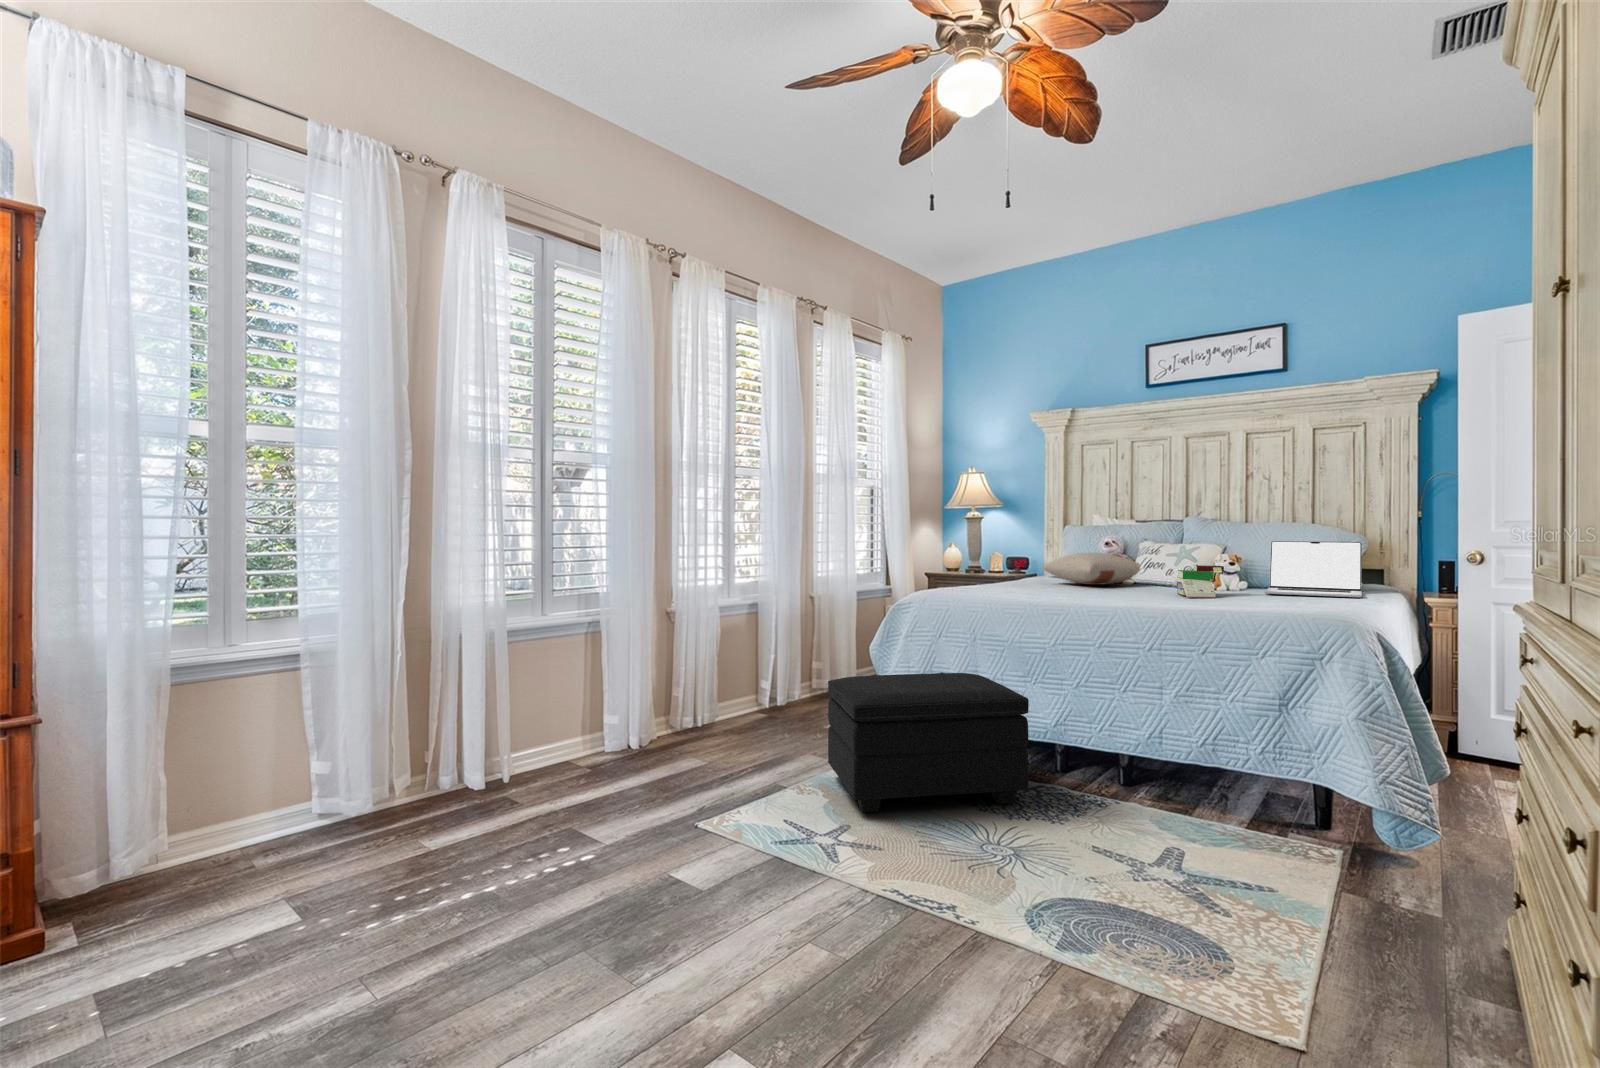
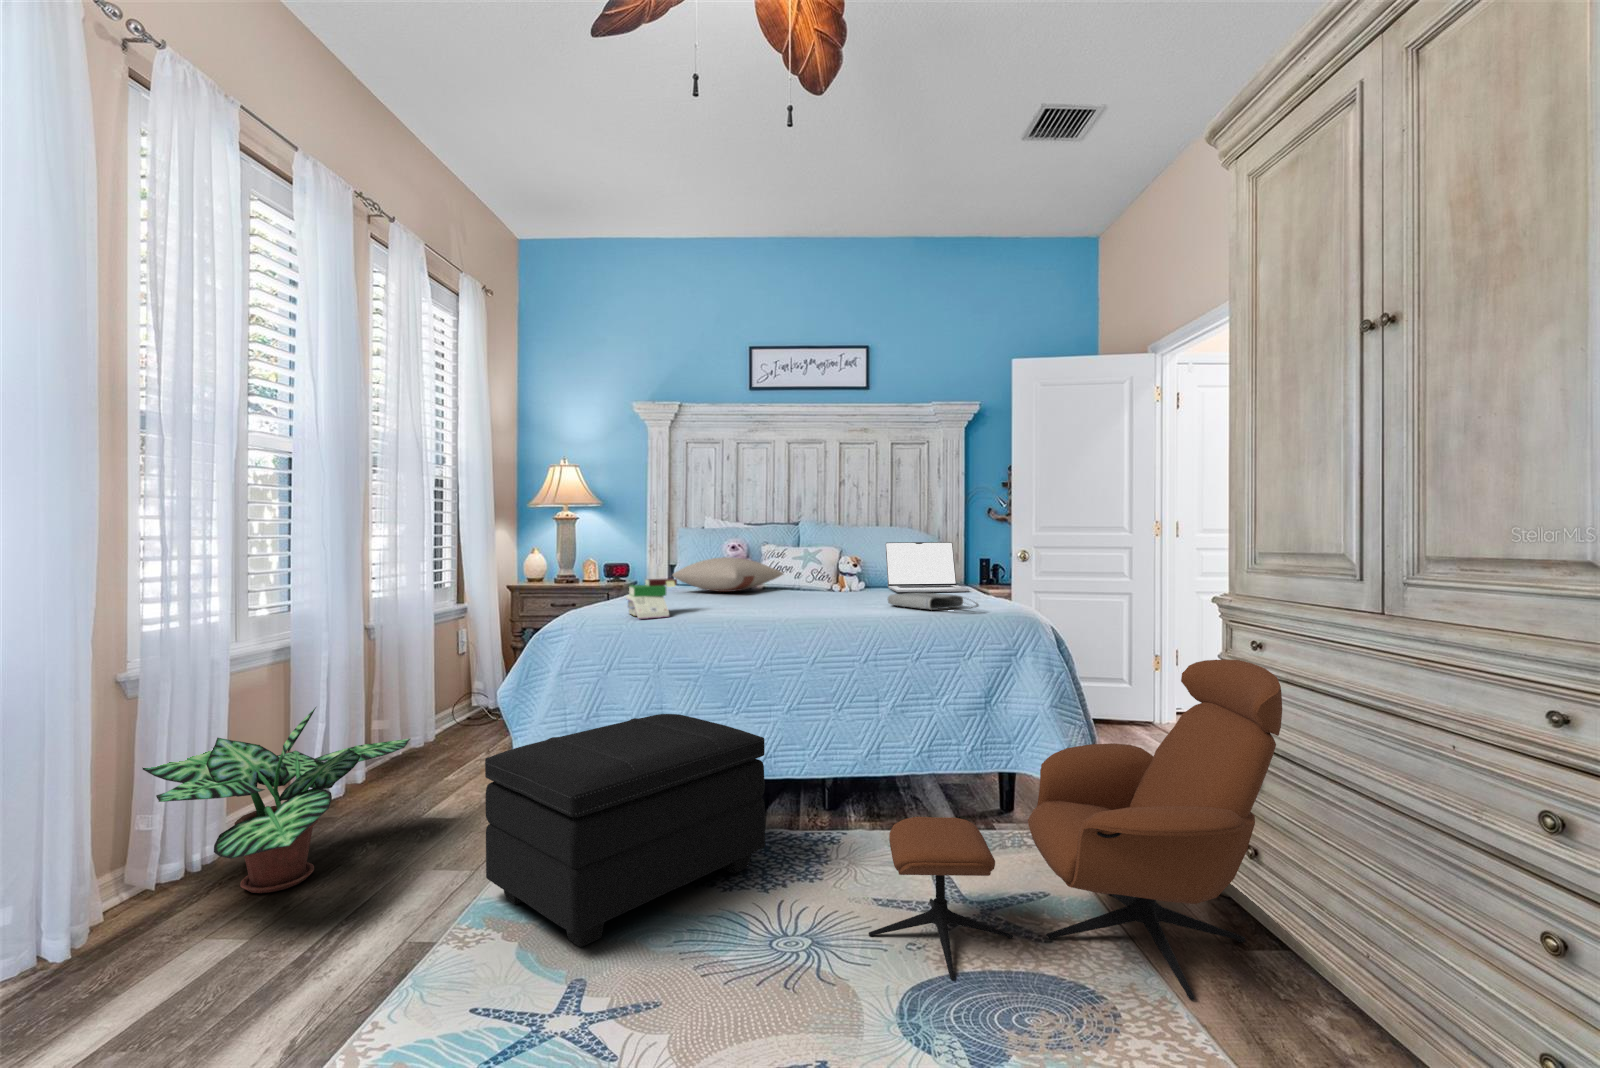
book: present [1175,565,1224,598] -> present [626,578,677,619]
tote bag: none [1216,592,1299,610] -> present [888,592,979,610]
potted plant: none [669,637,812,747] -> present [143,707,410,893]
lounge chair: none [1067,672,1495,987] -> present [869,660,1282,1000]

